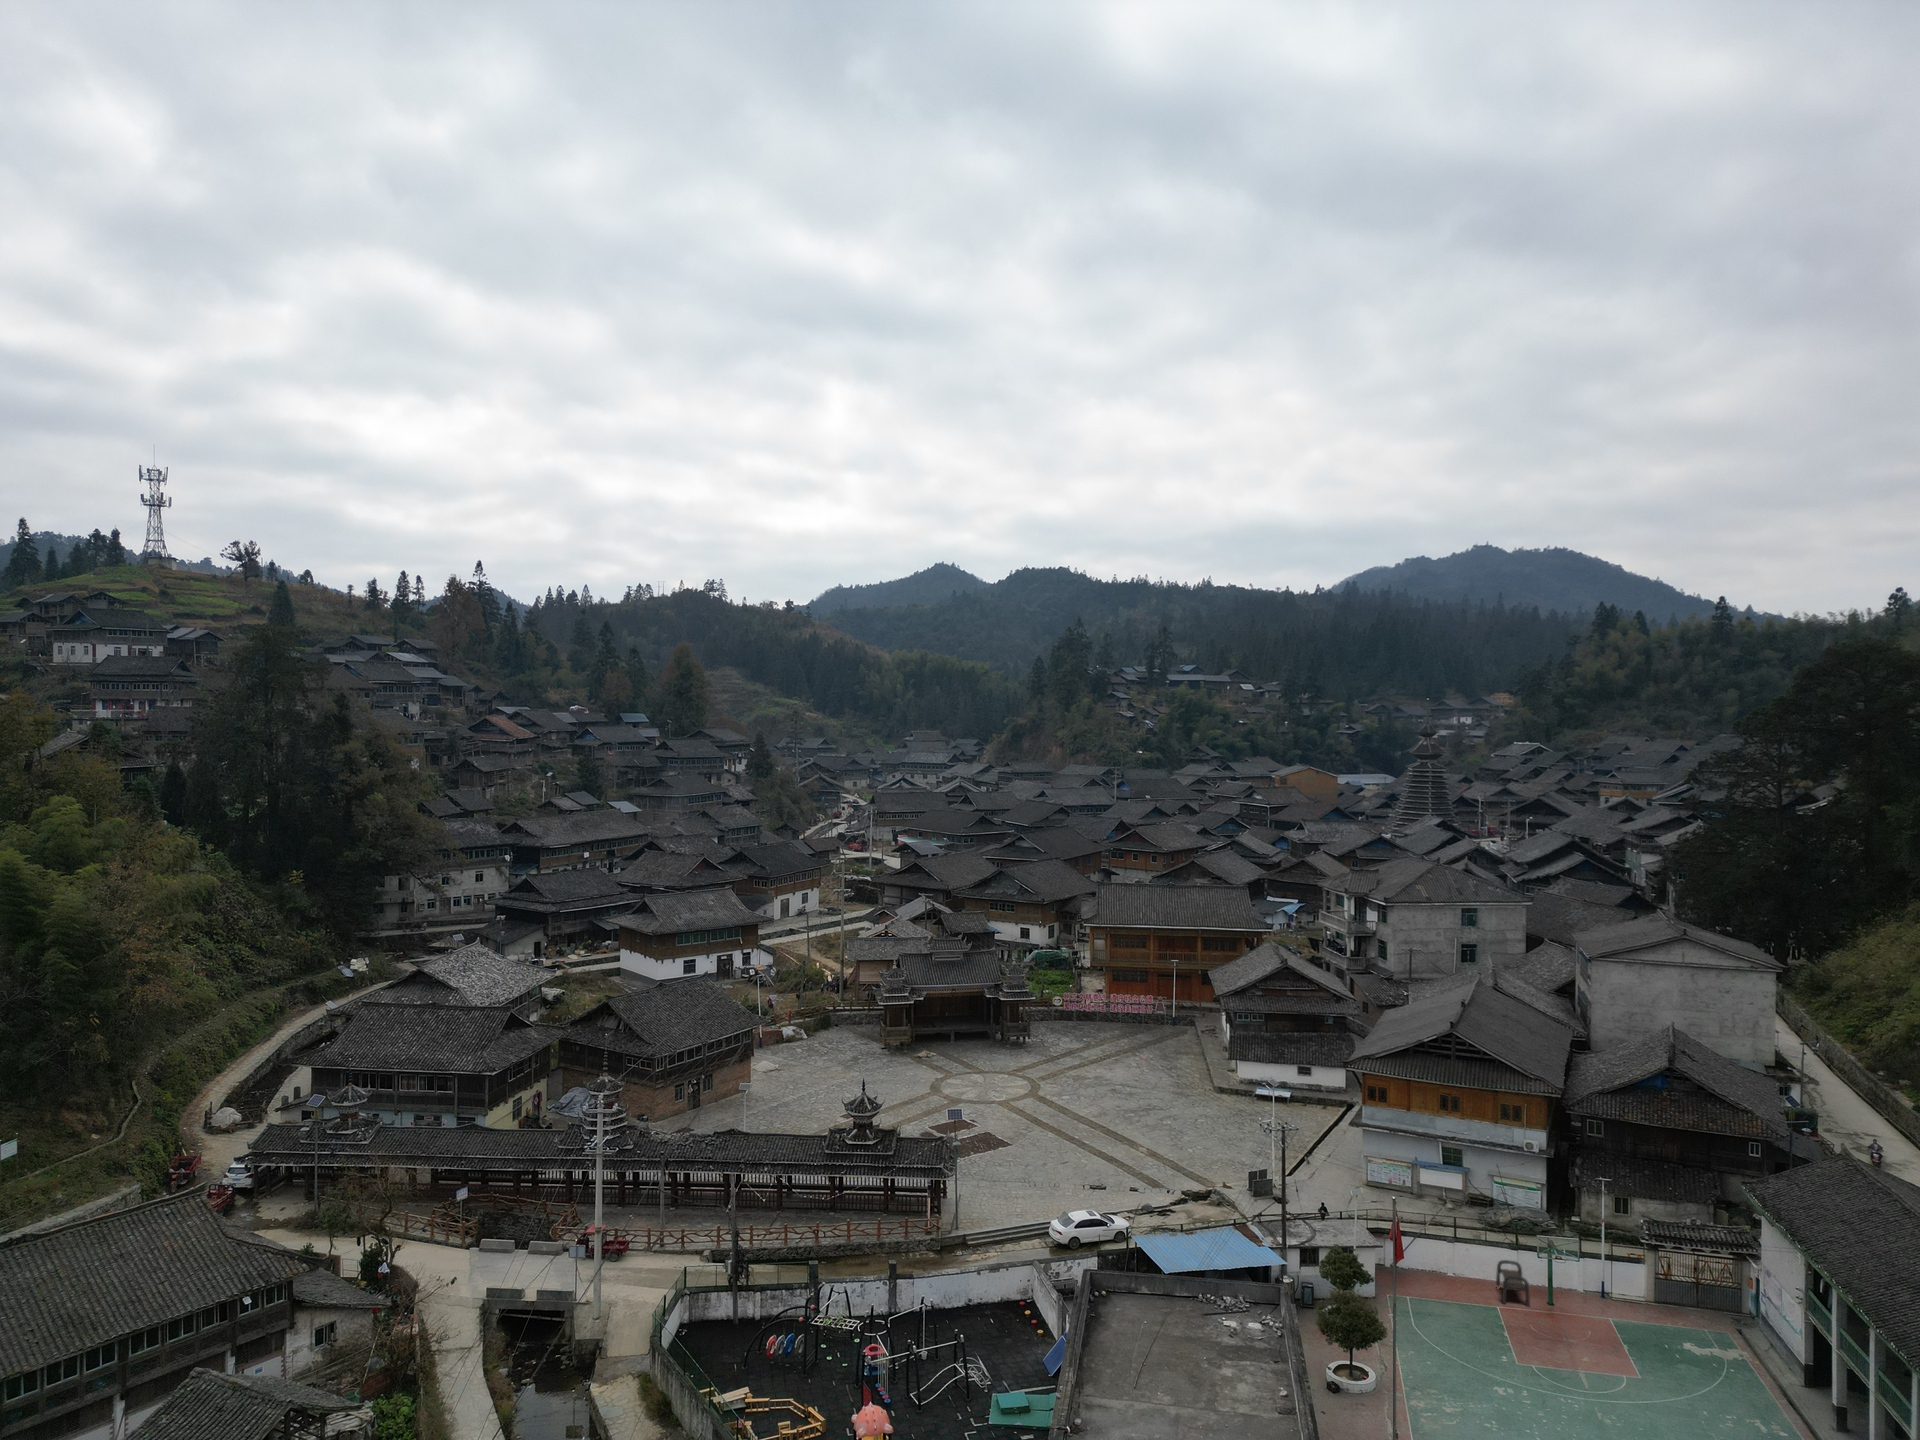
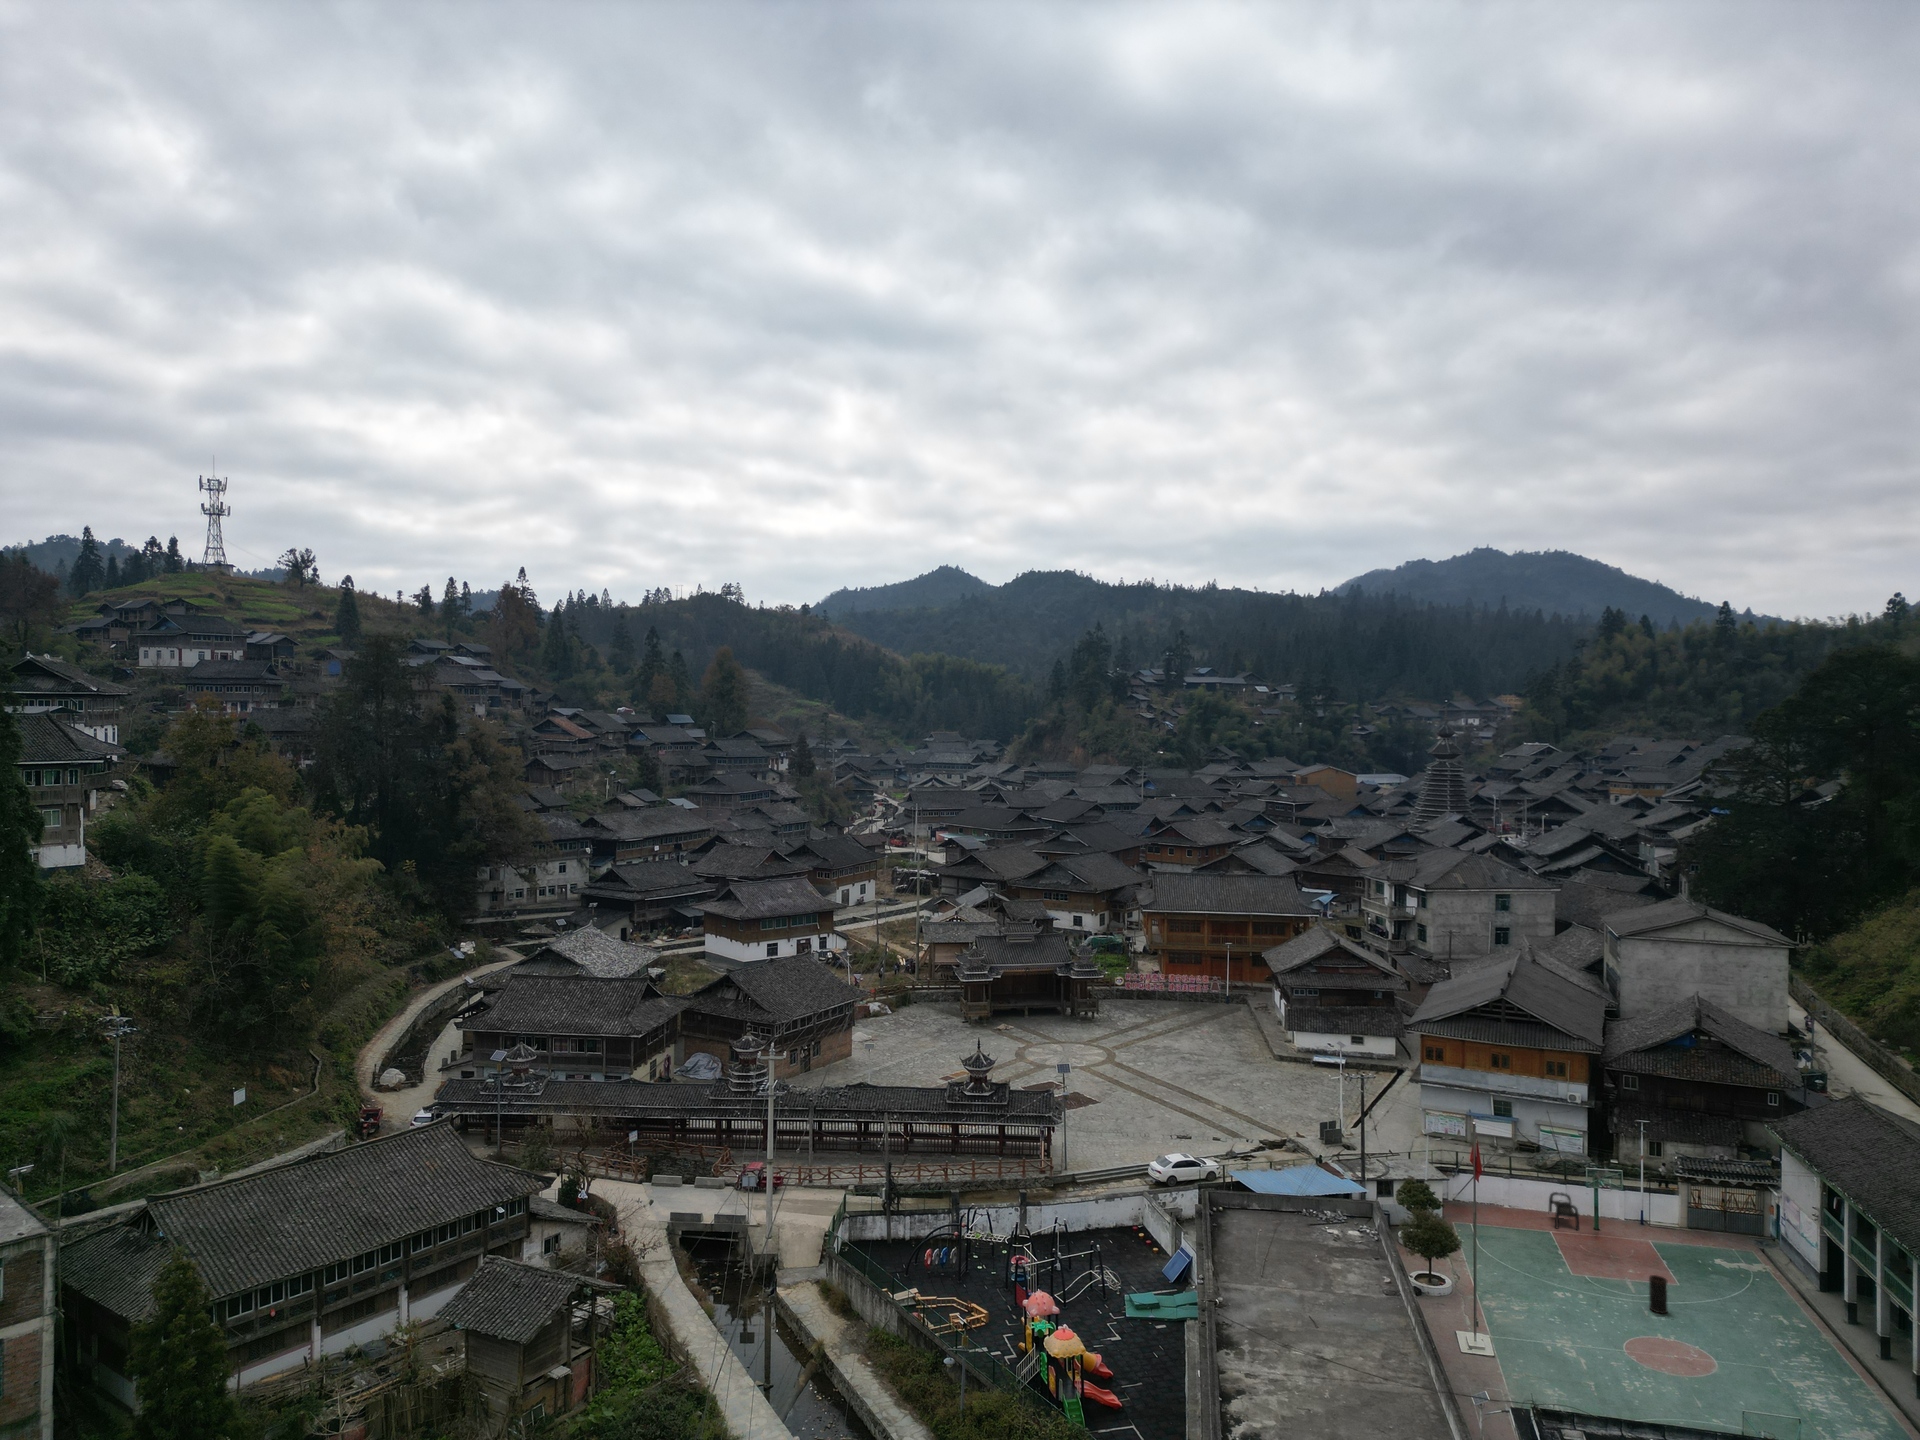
trash can: none [1603,1373,1624,1420] -> present [1649,1275,1667,1313]

